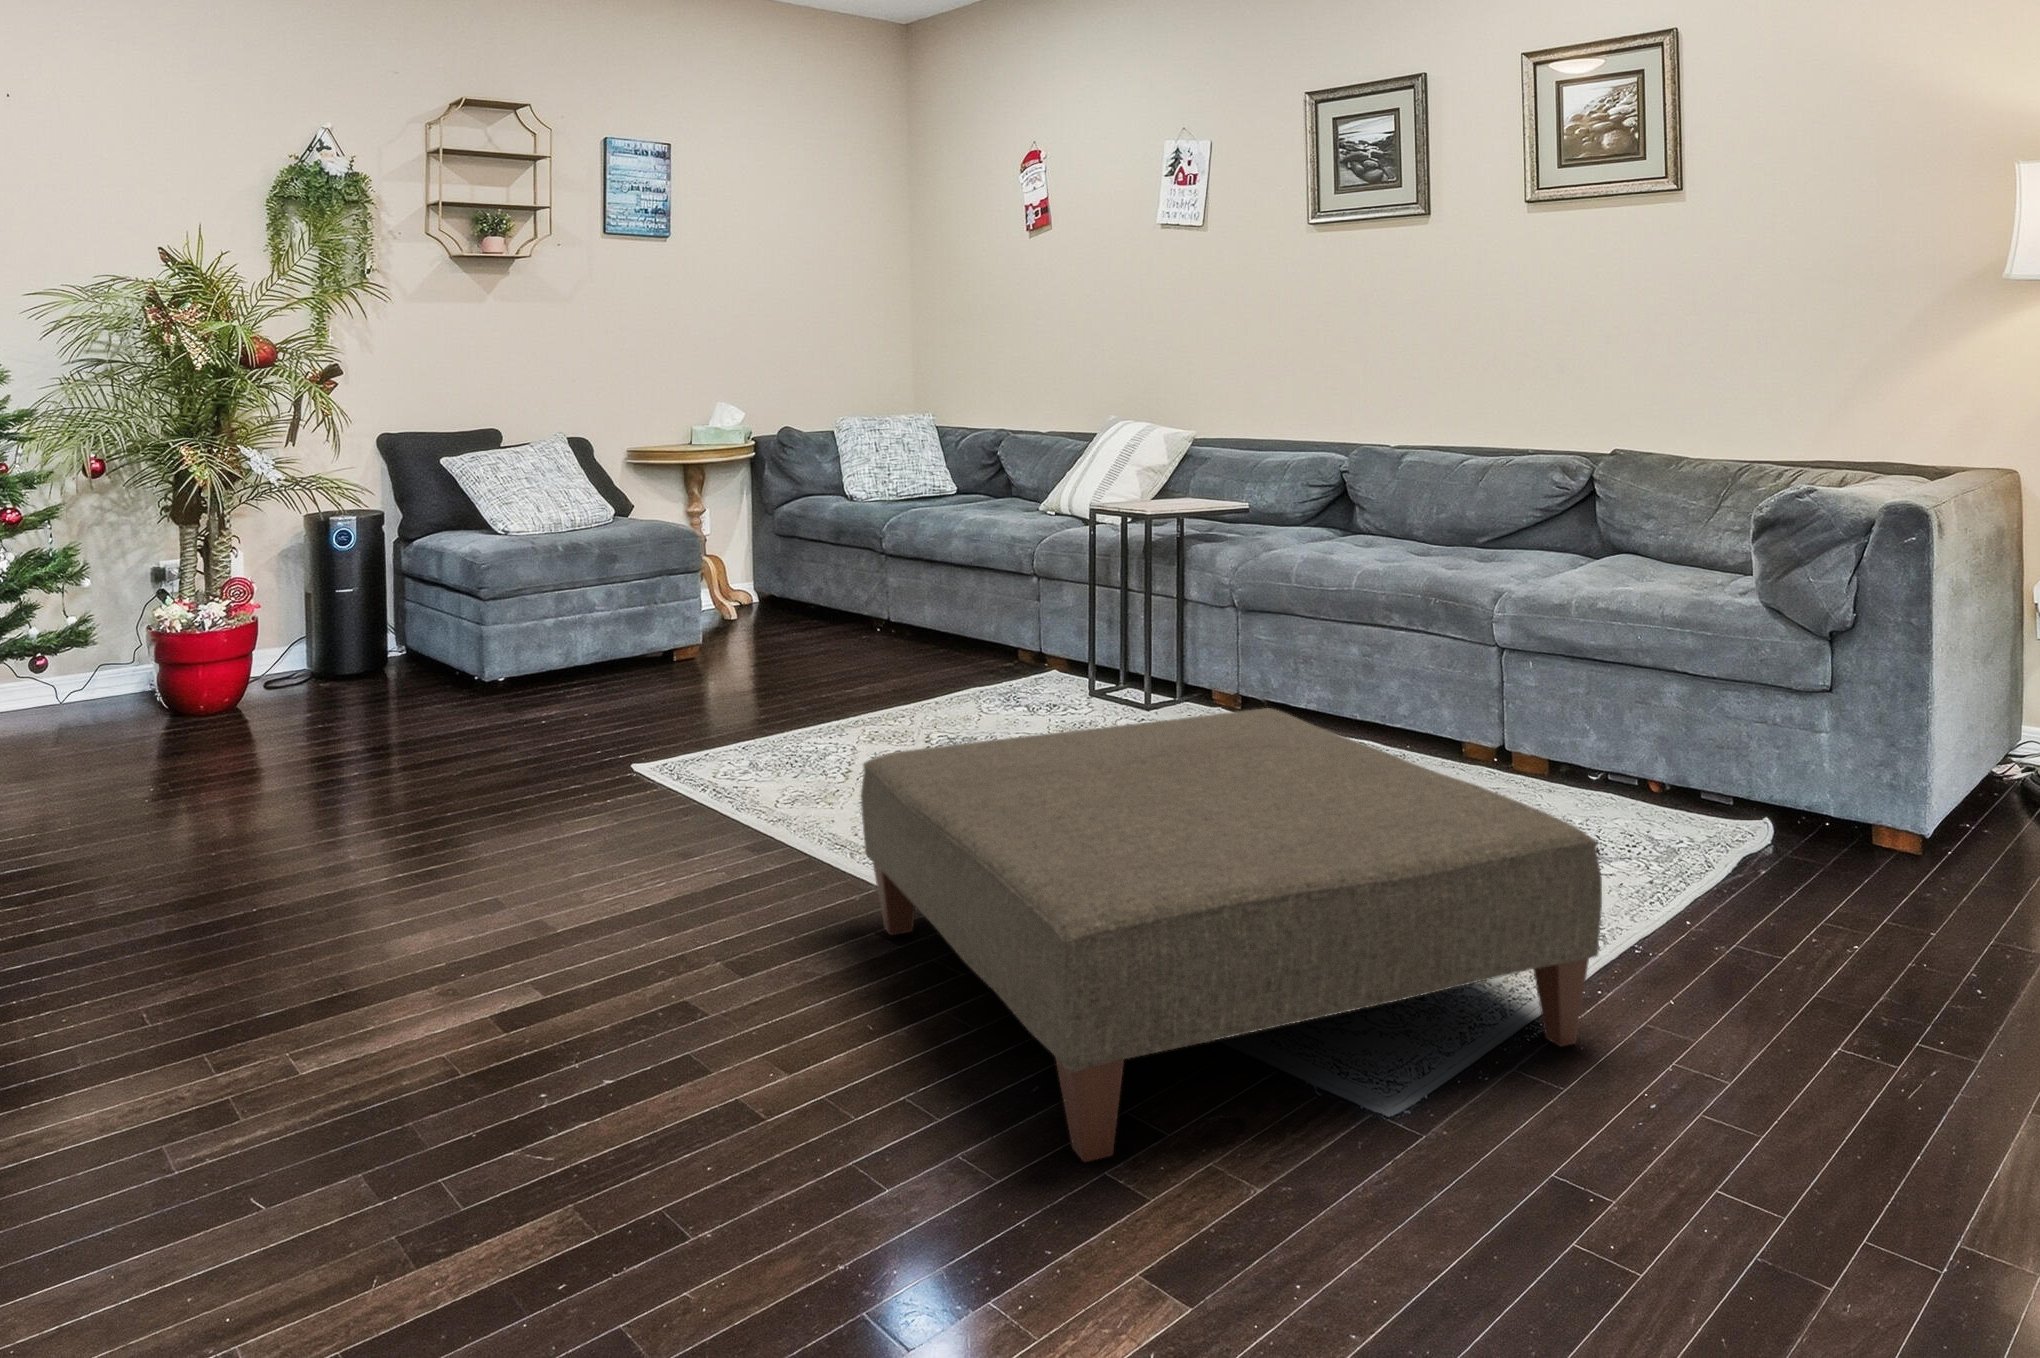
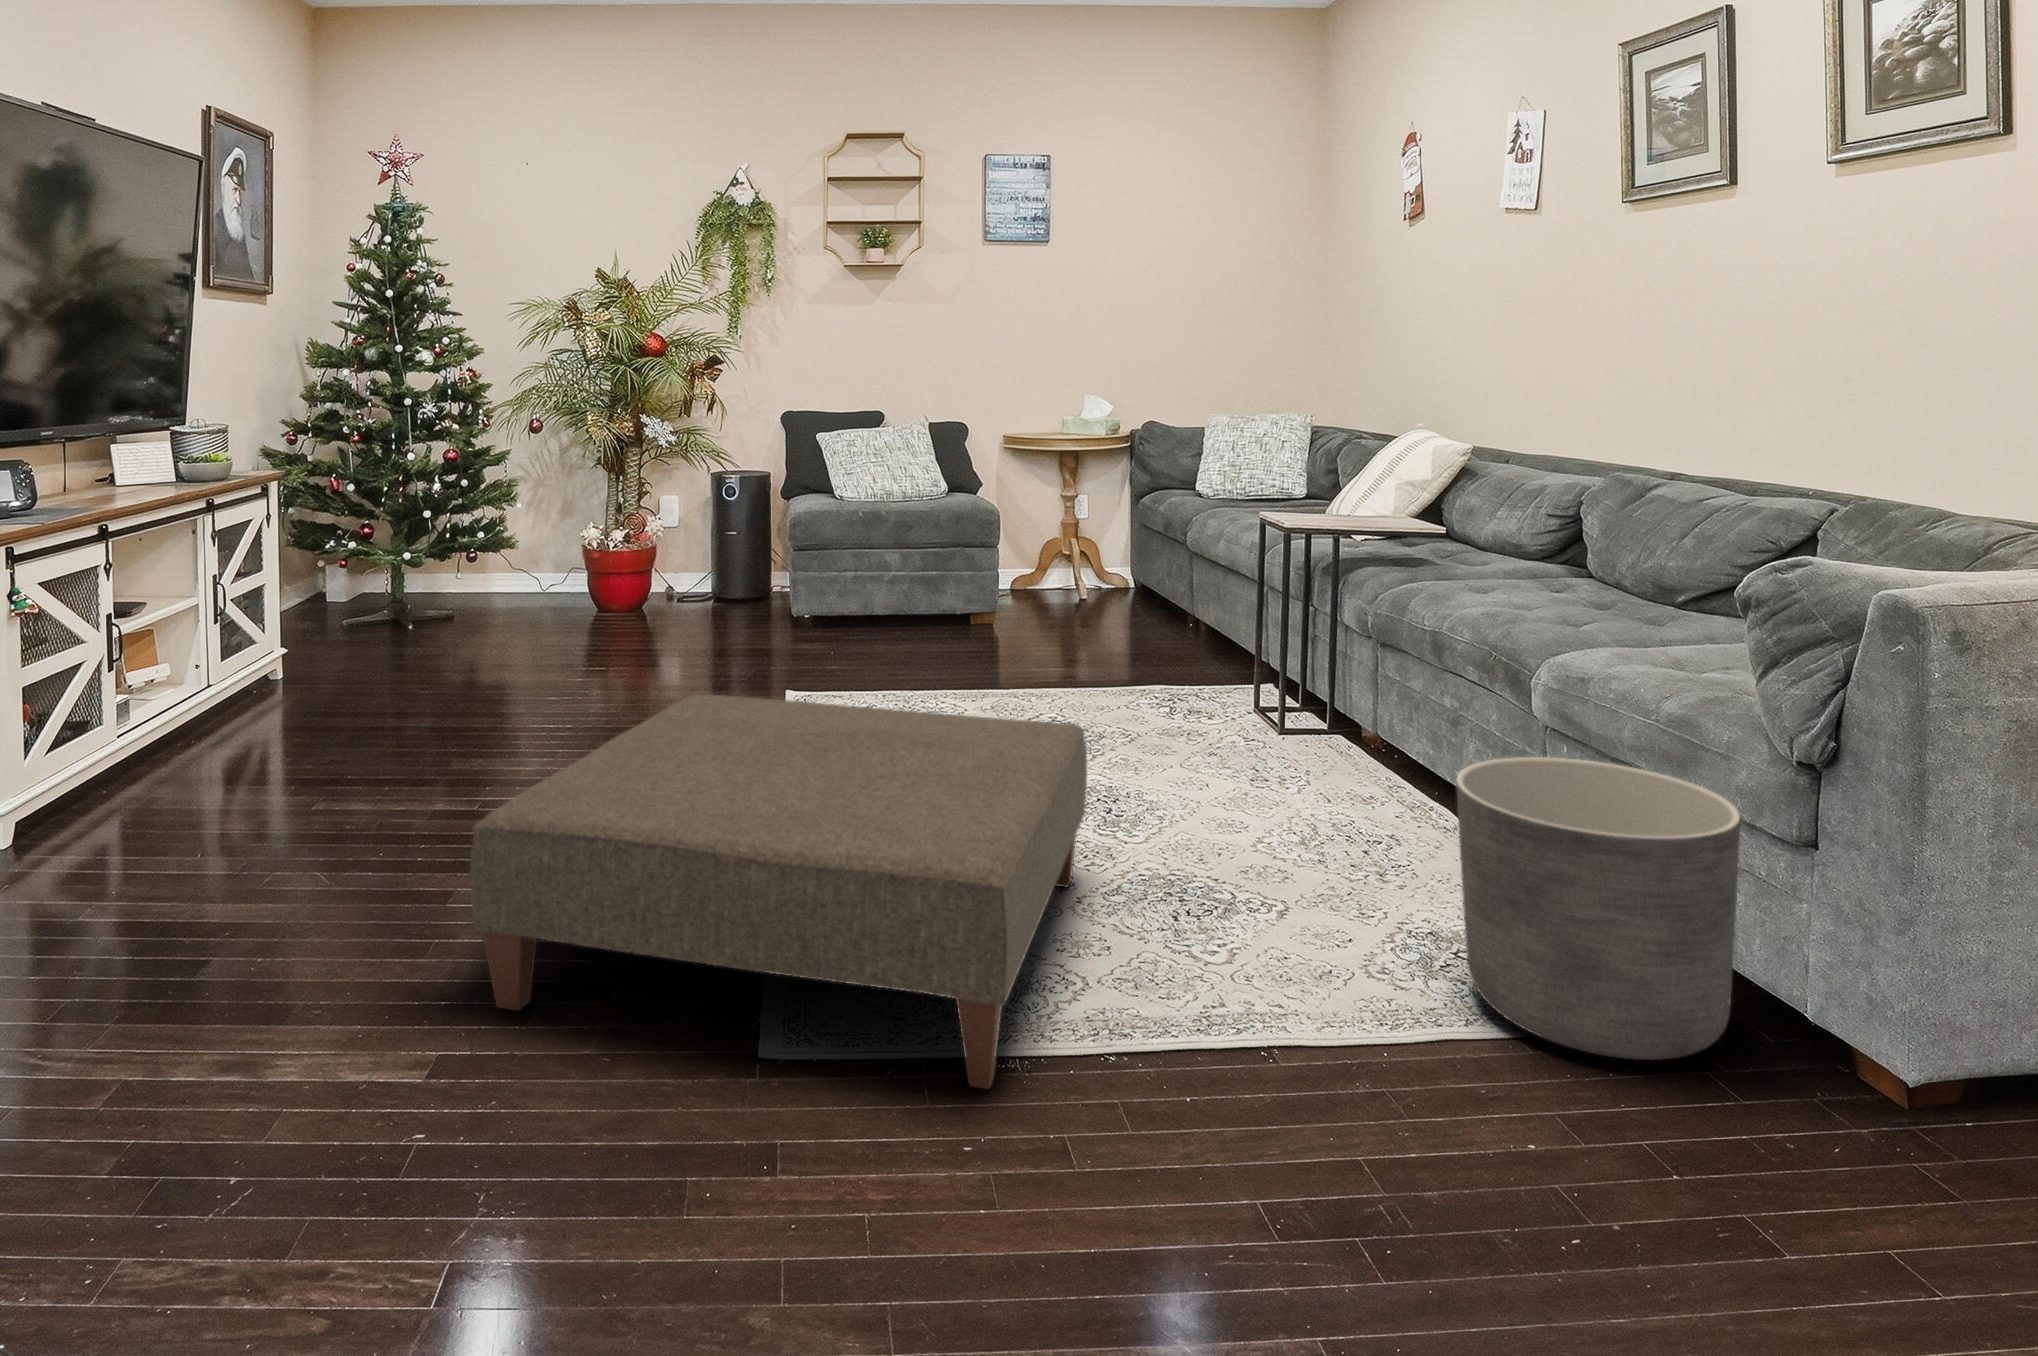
planter: none [1608,659,1827,875] -> present [1456,757,1740,1060]

